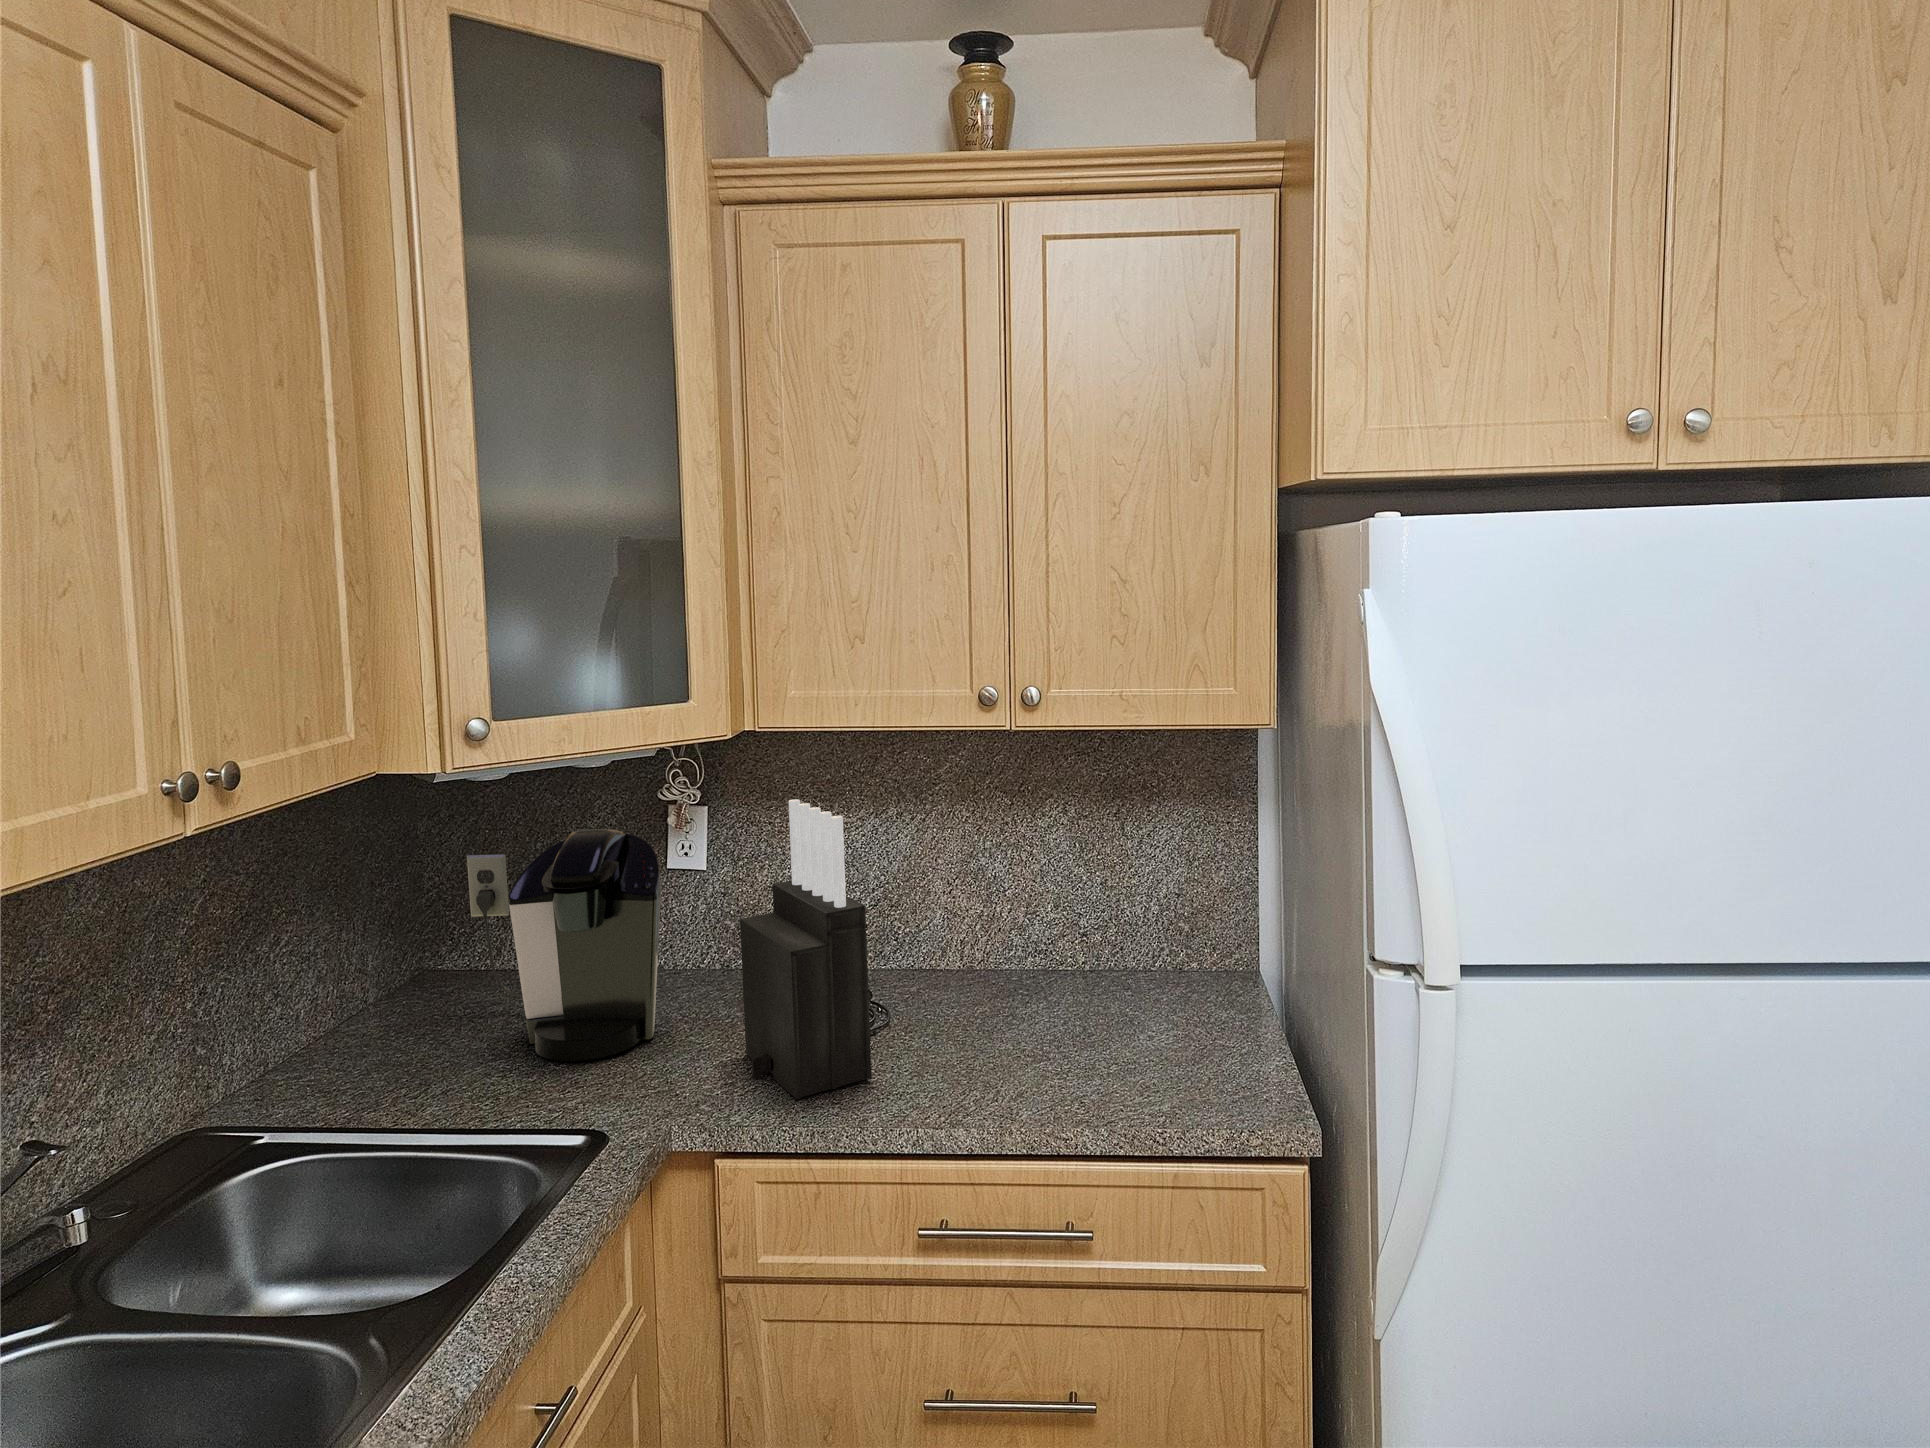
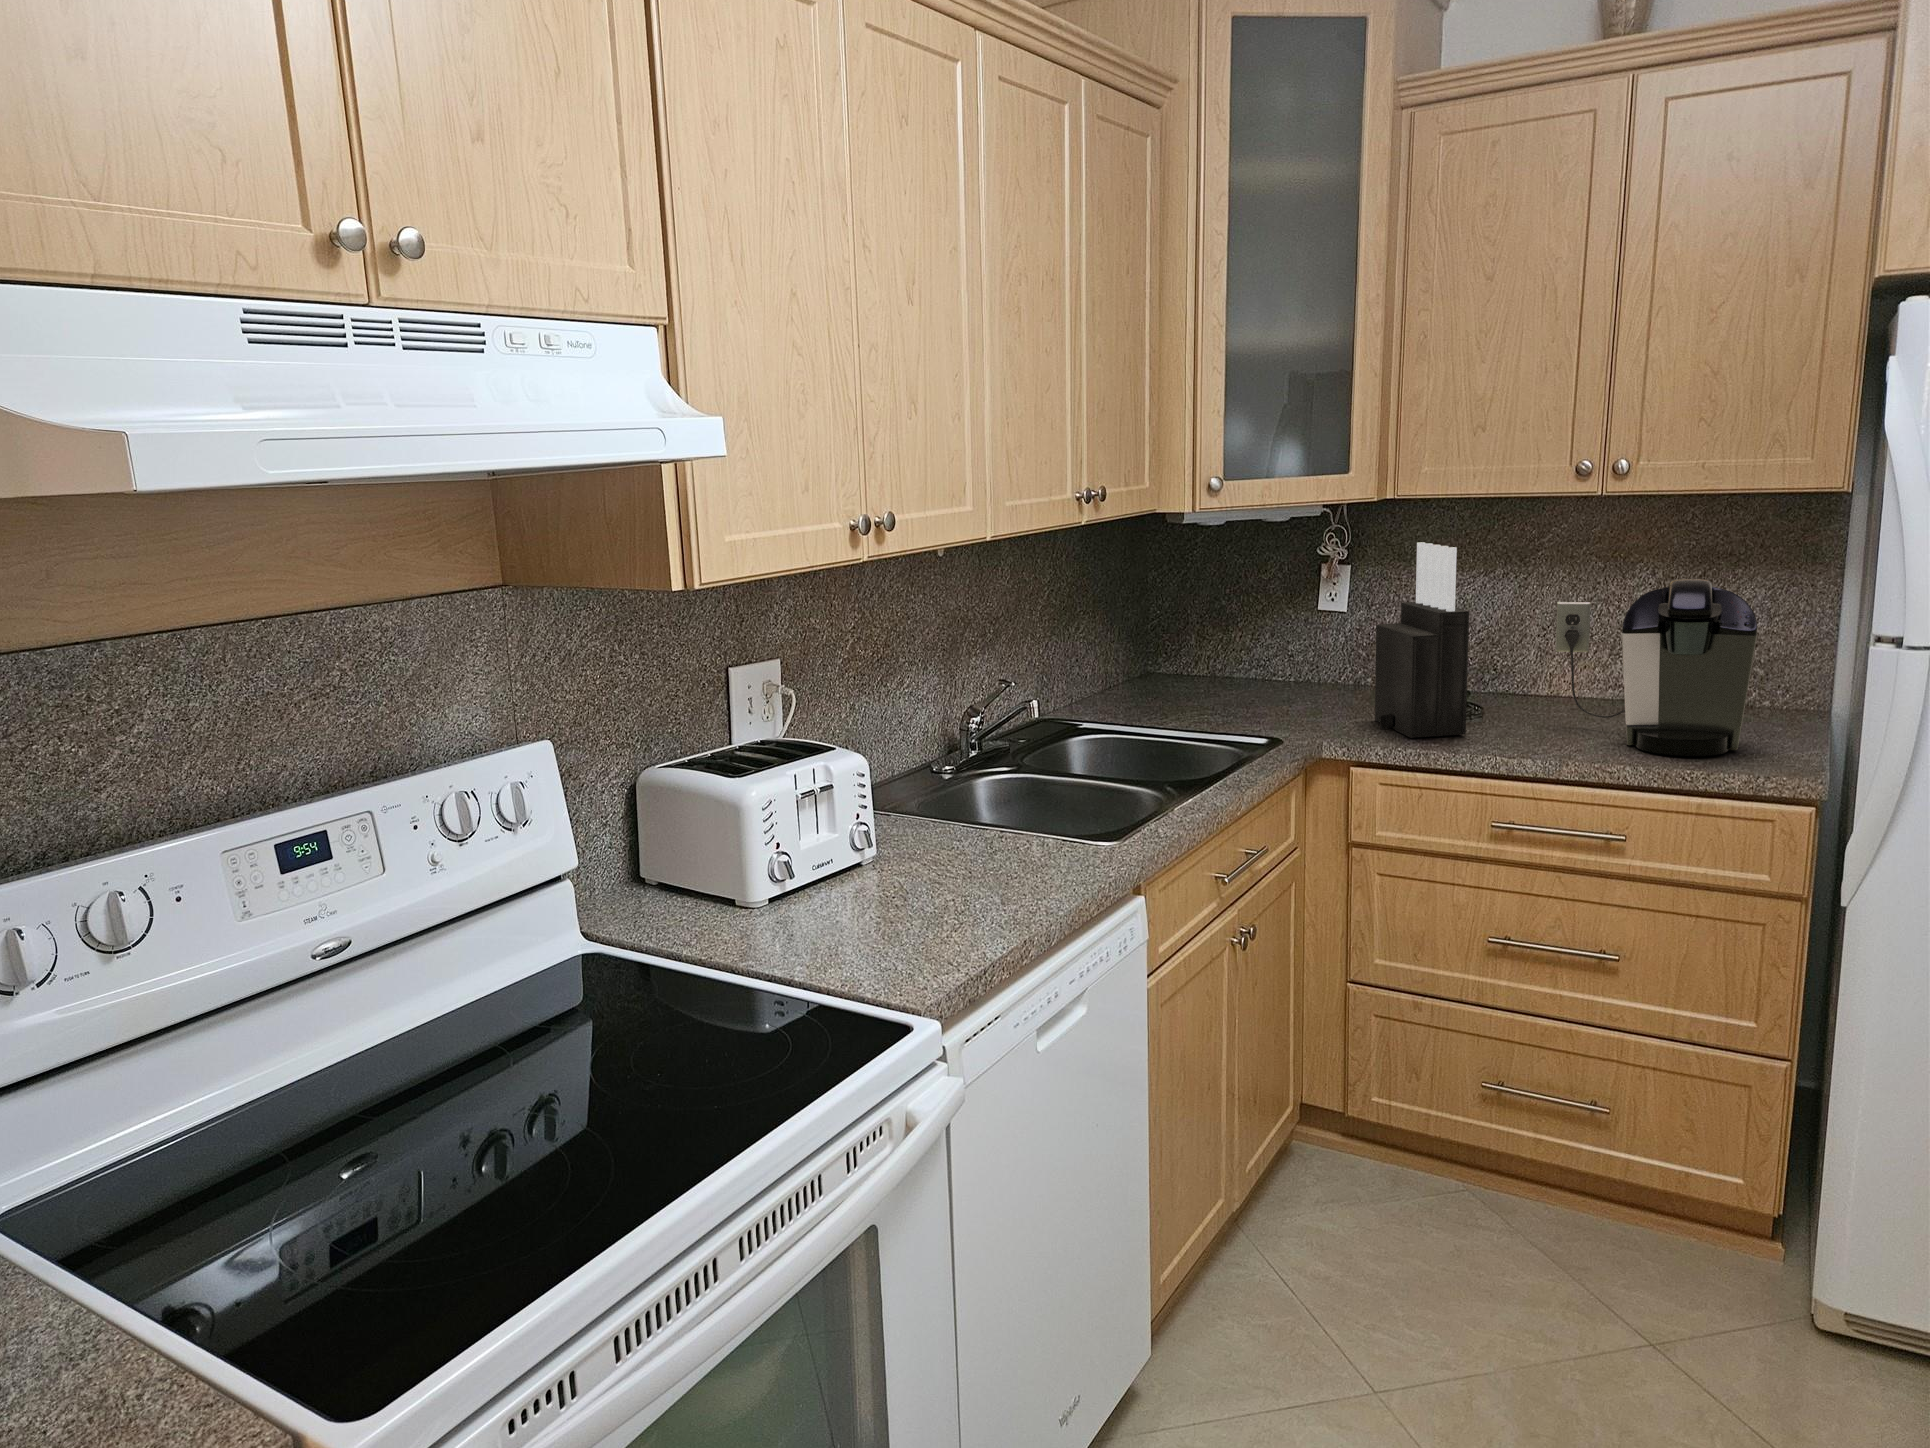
coffee maker: present [467,829,661,1061] -> present [1555,579,1757,756]

